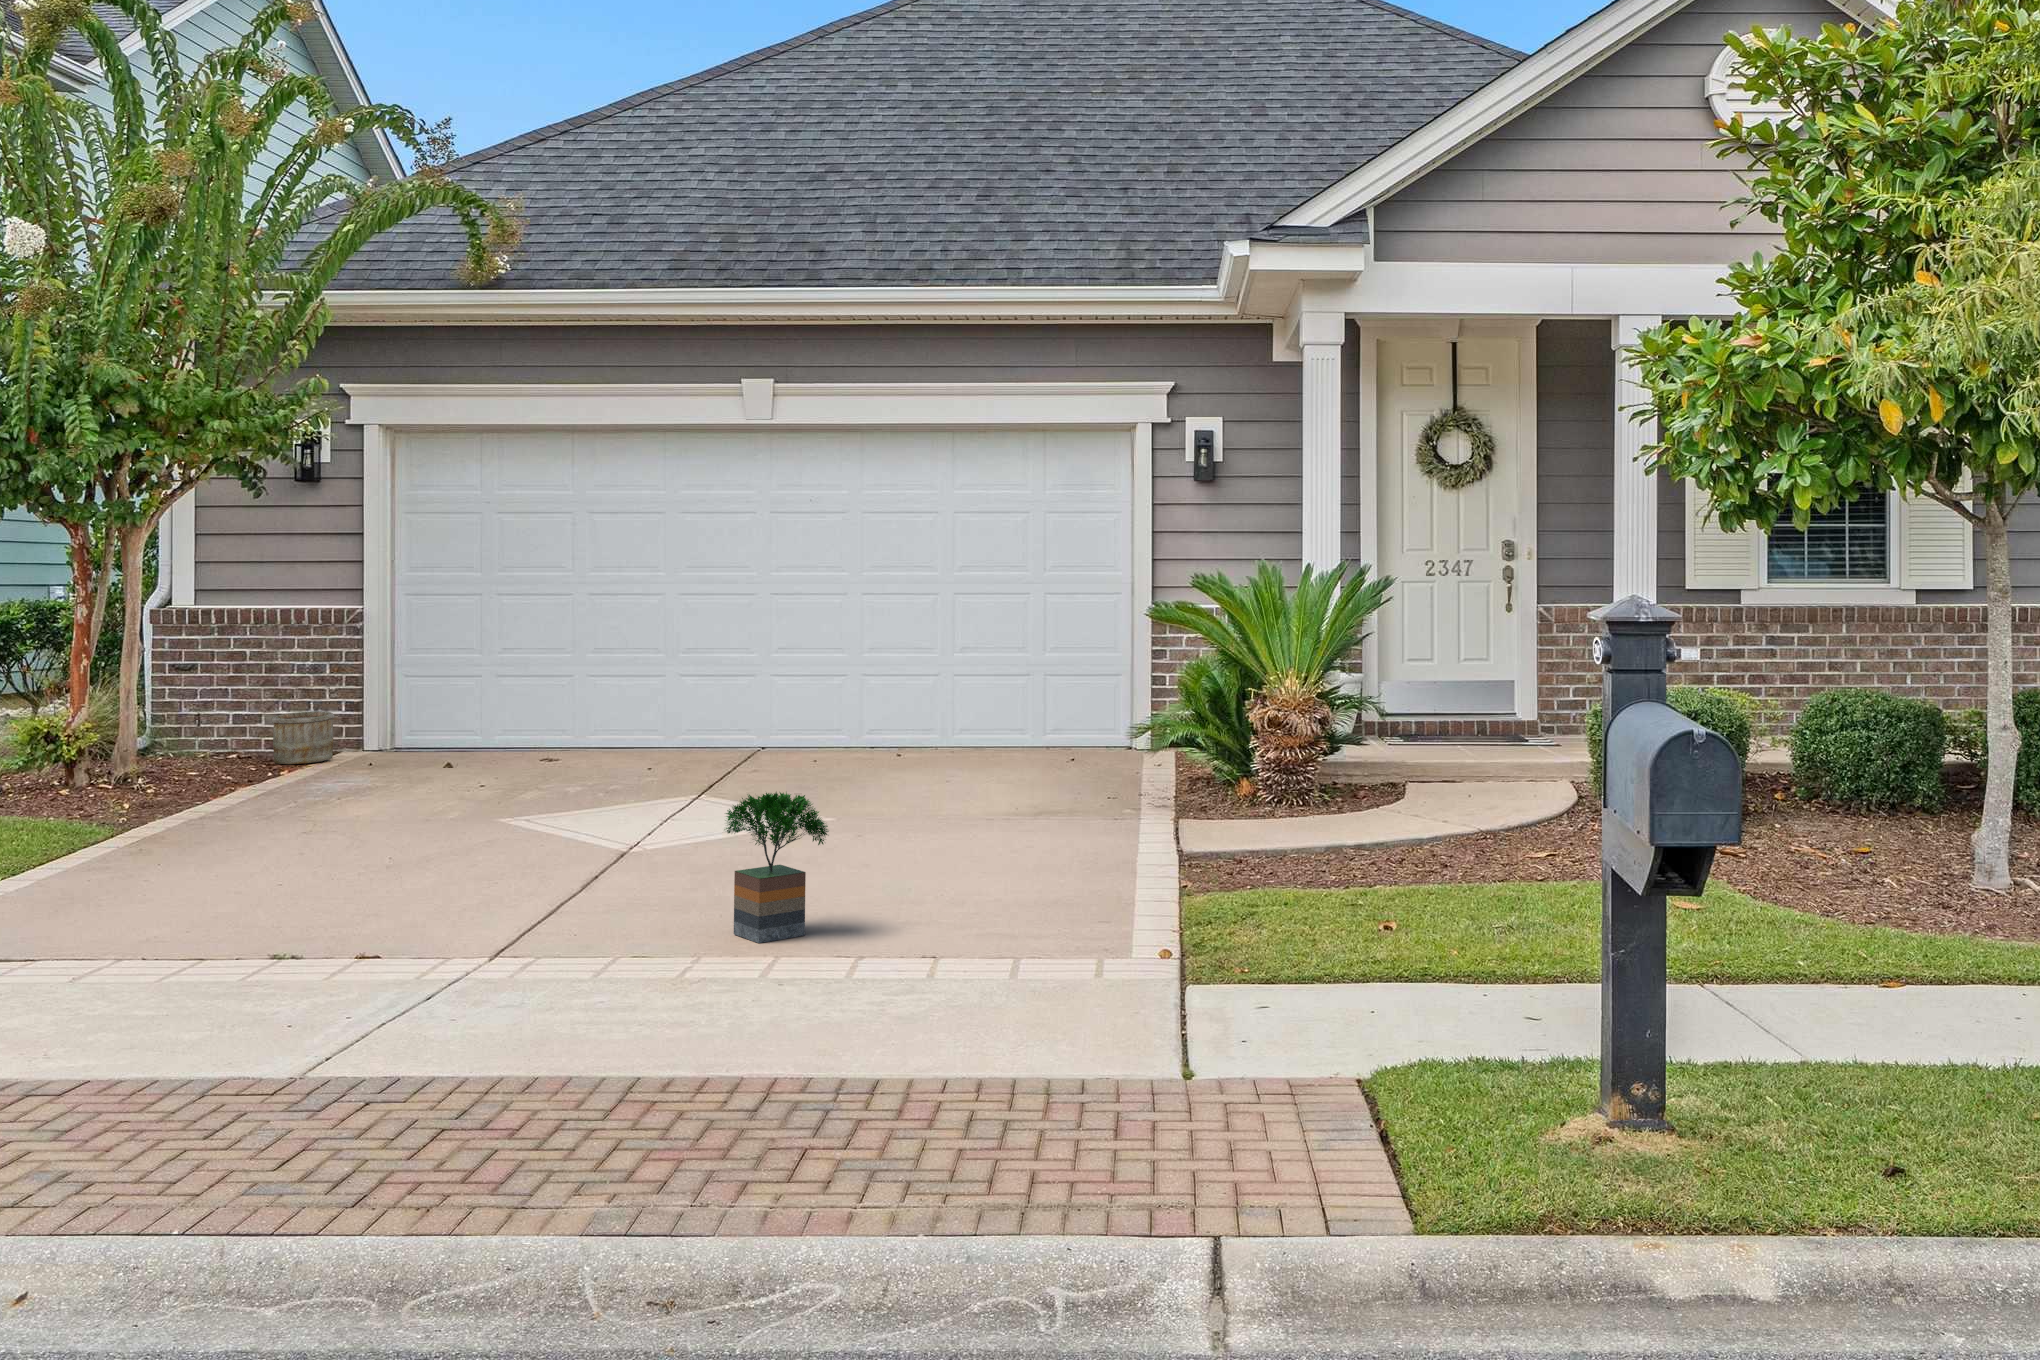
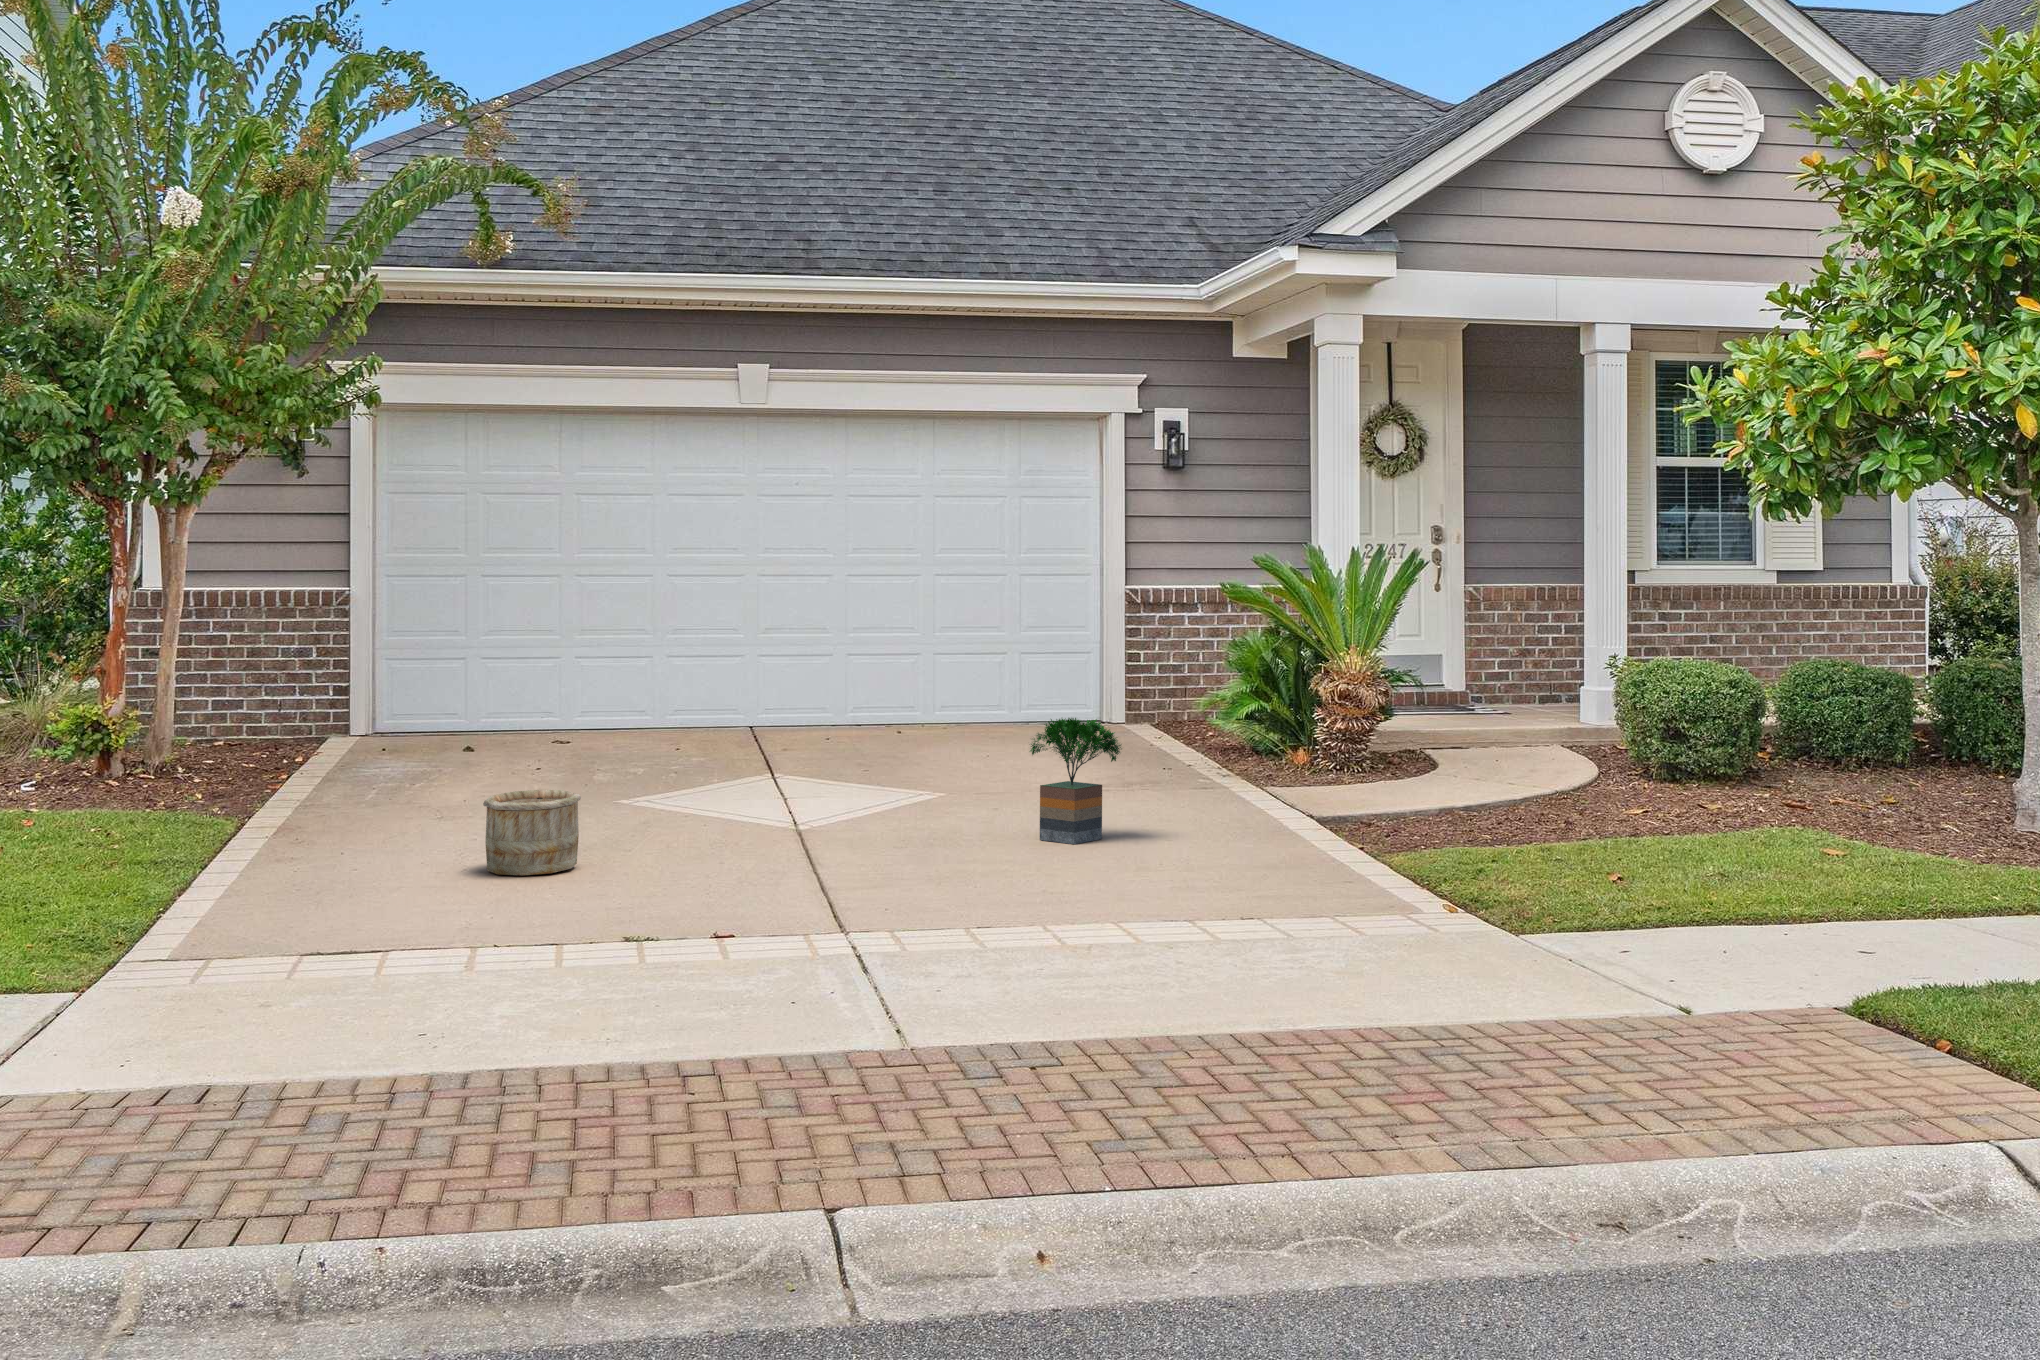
wooden bucket: present [271,711,335,764] -> present [483,790,581,875]

